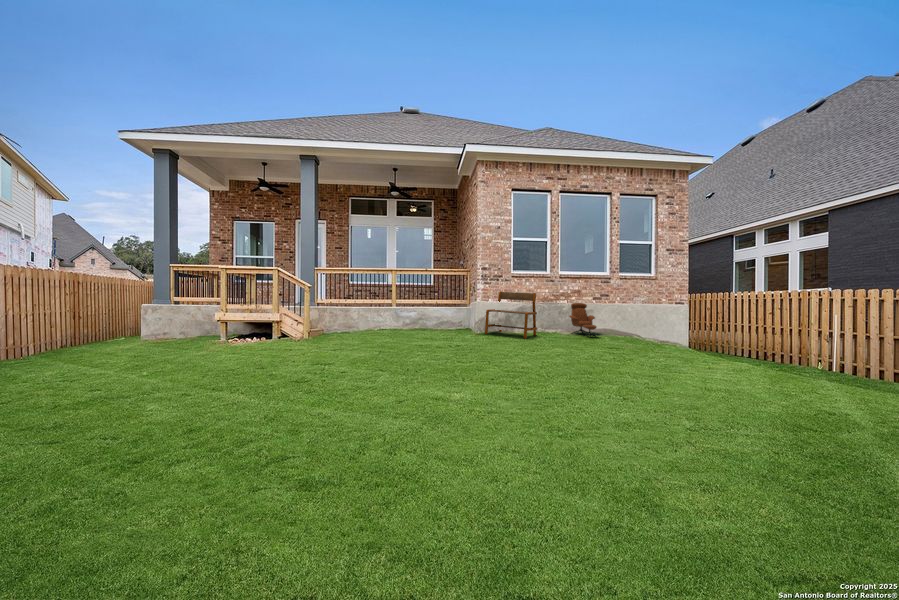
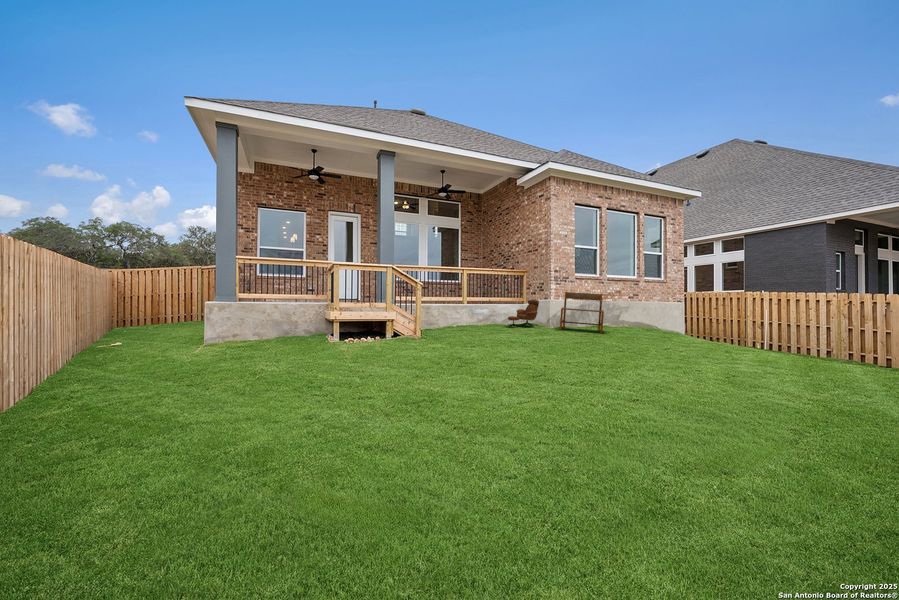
lounge chair: present [569,303,596,336] -> present [508,300,539,328]

